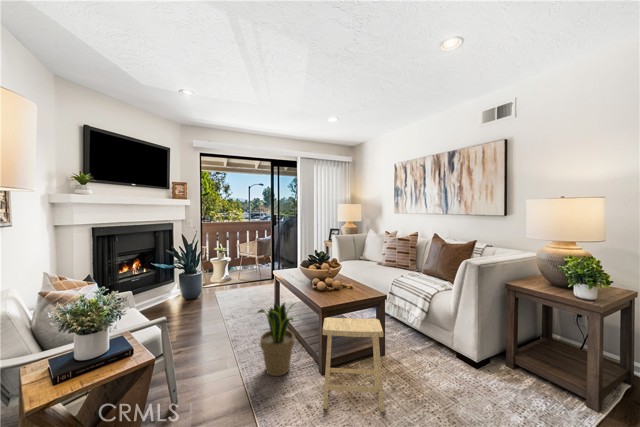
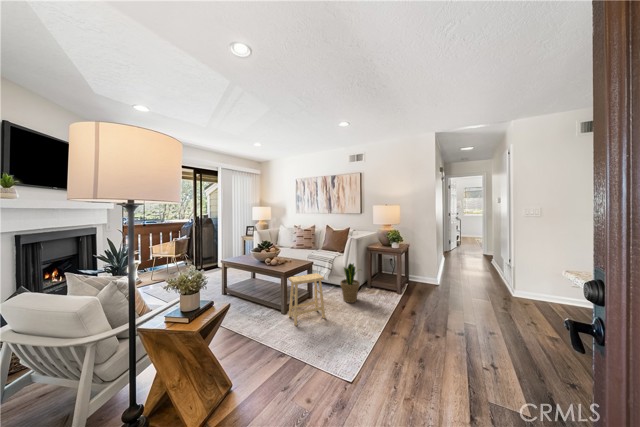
potted plant: present [257,303,294,376] -> present [340,263,360,303]

